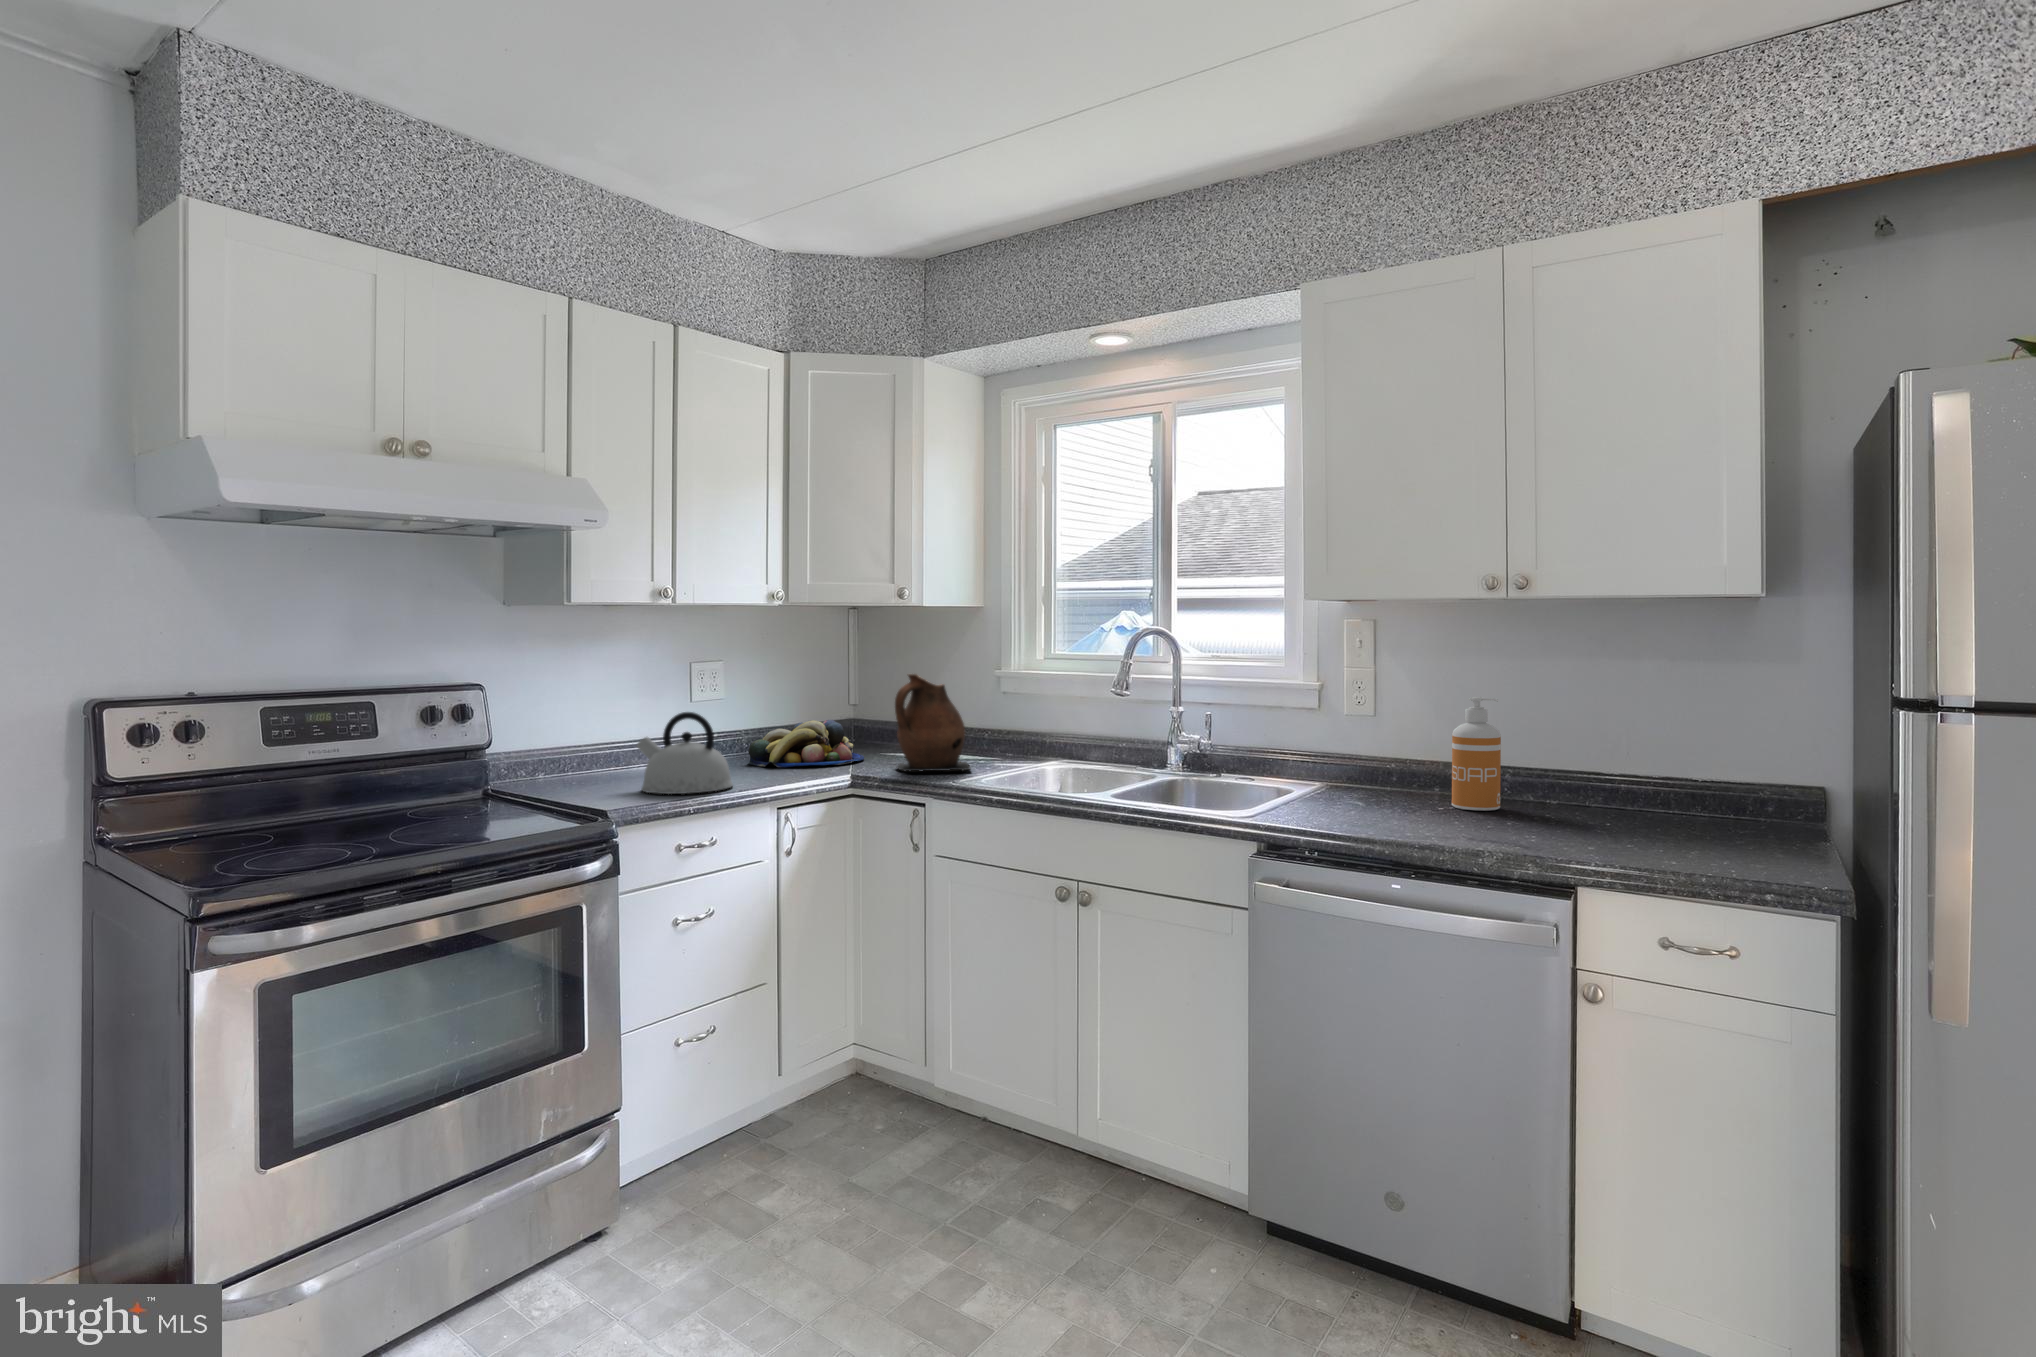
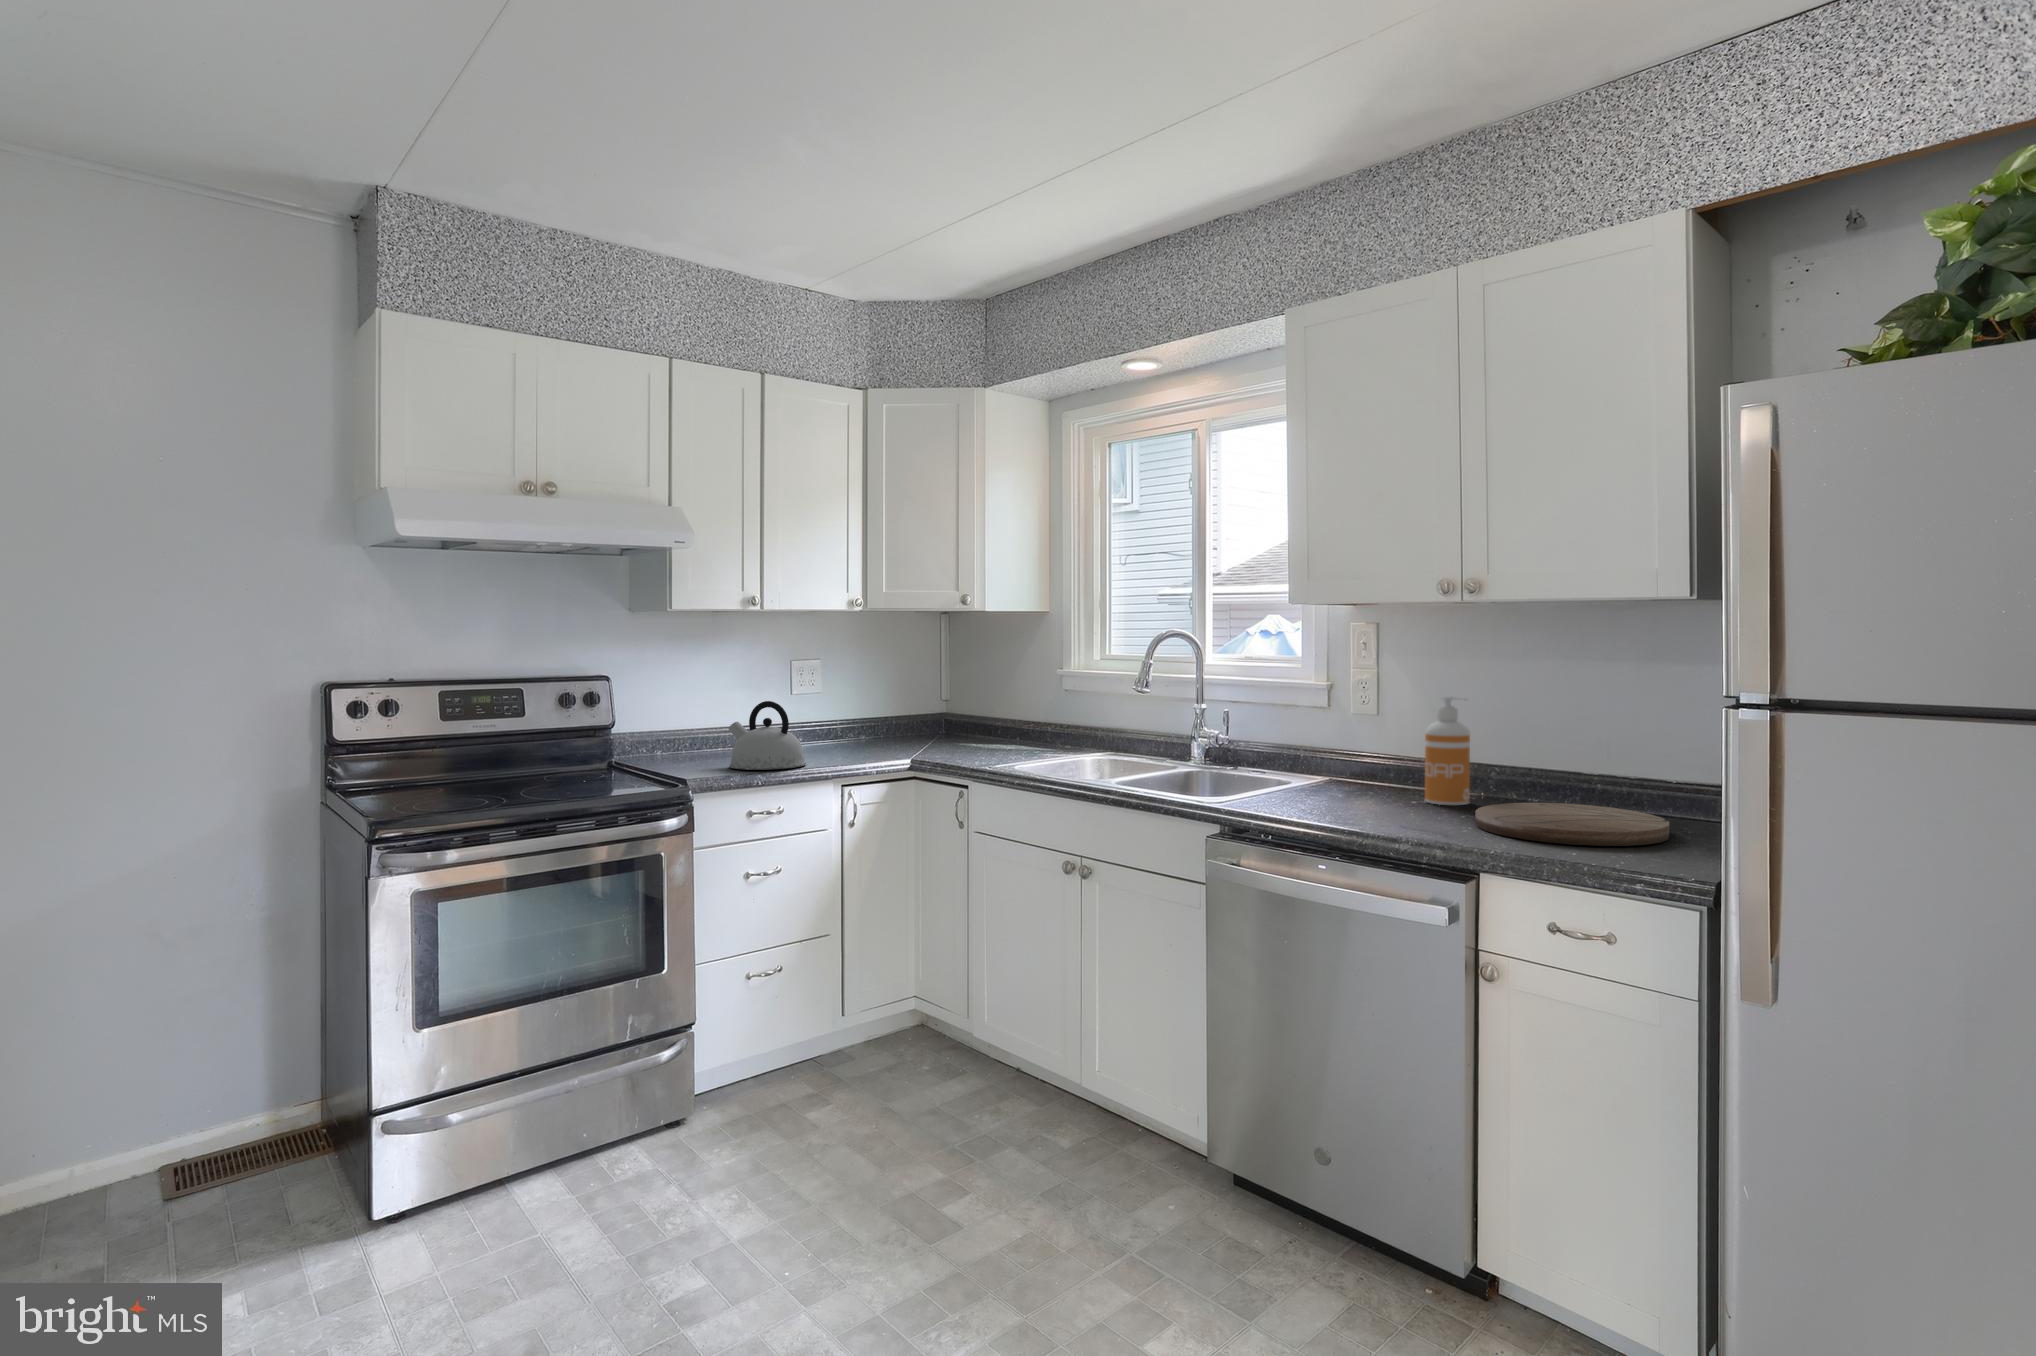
ceramic pitcher: present [895,674,971,771] -> none [951,670,1023,759]
fruit bowl: present [748,720,864,767] -> none [837,711,941,751]
cutting board: none [1536,806,1743,851] -> present [1475,803,1669,846]

